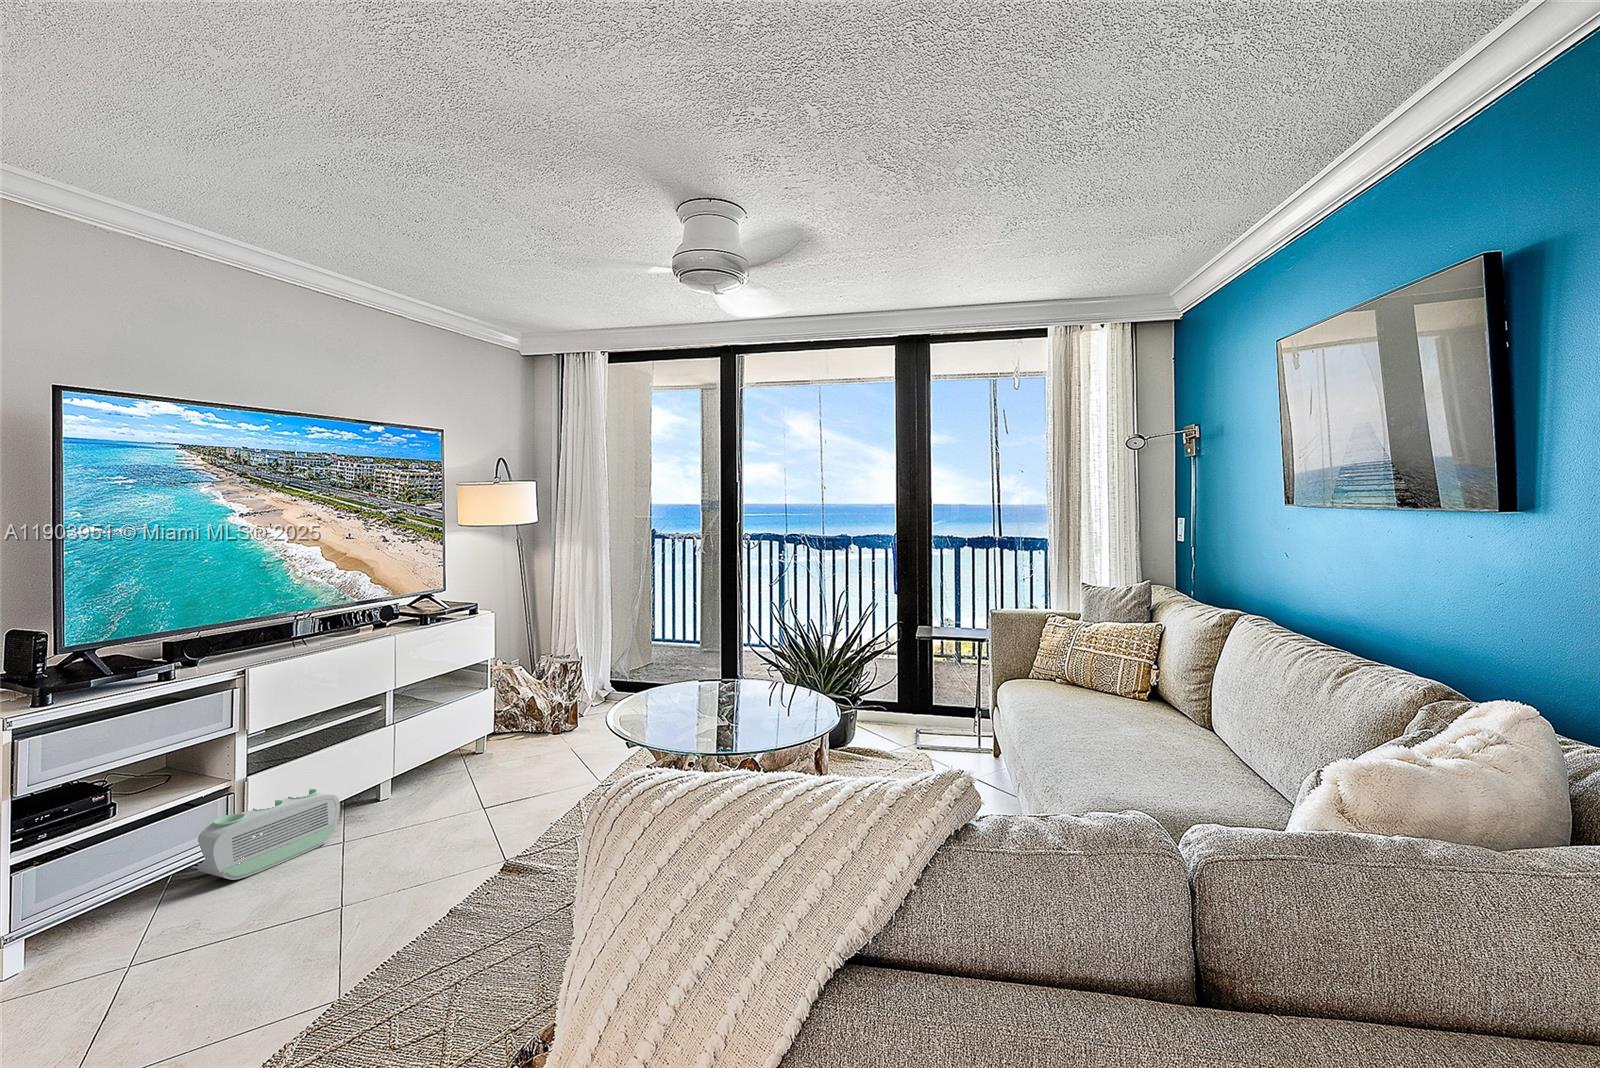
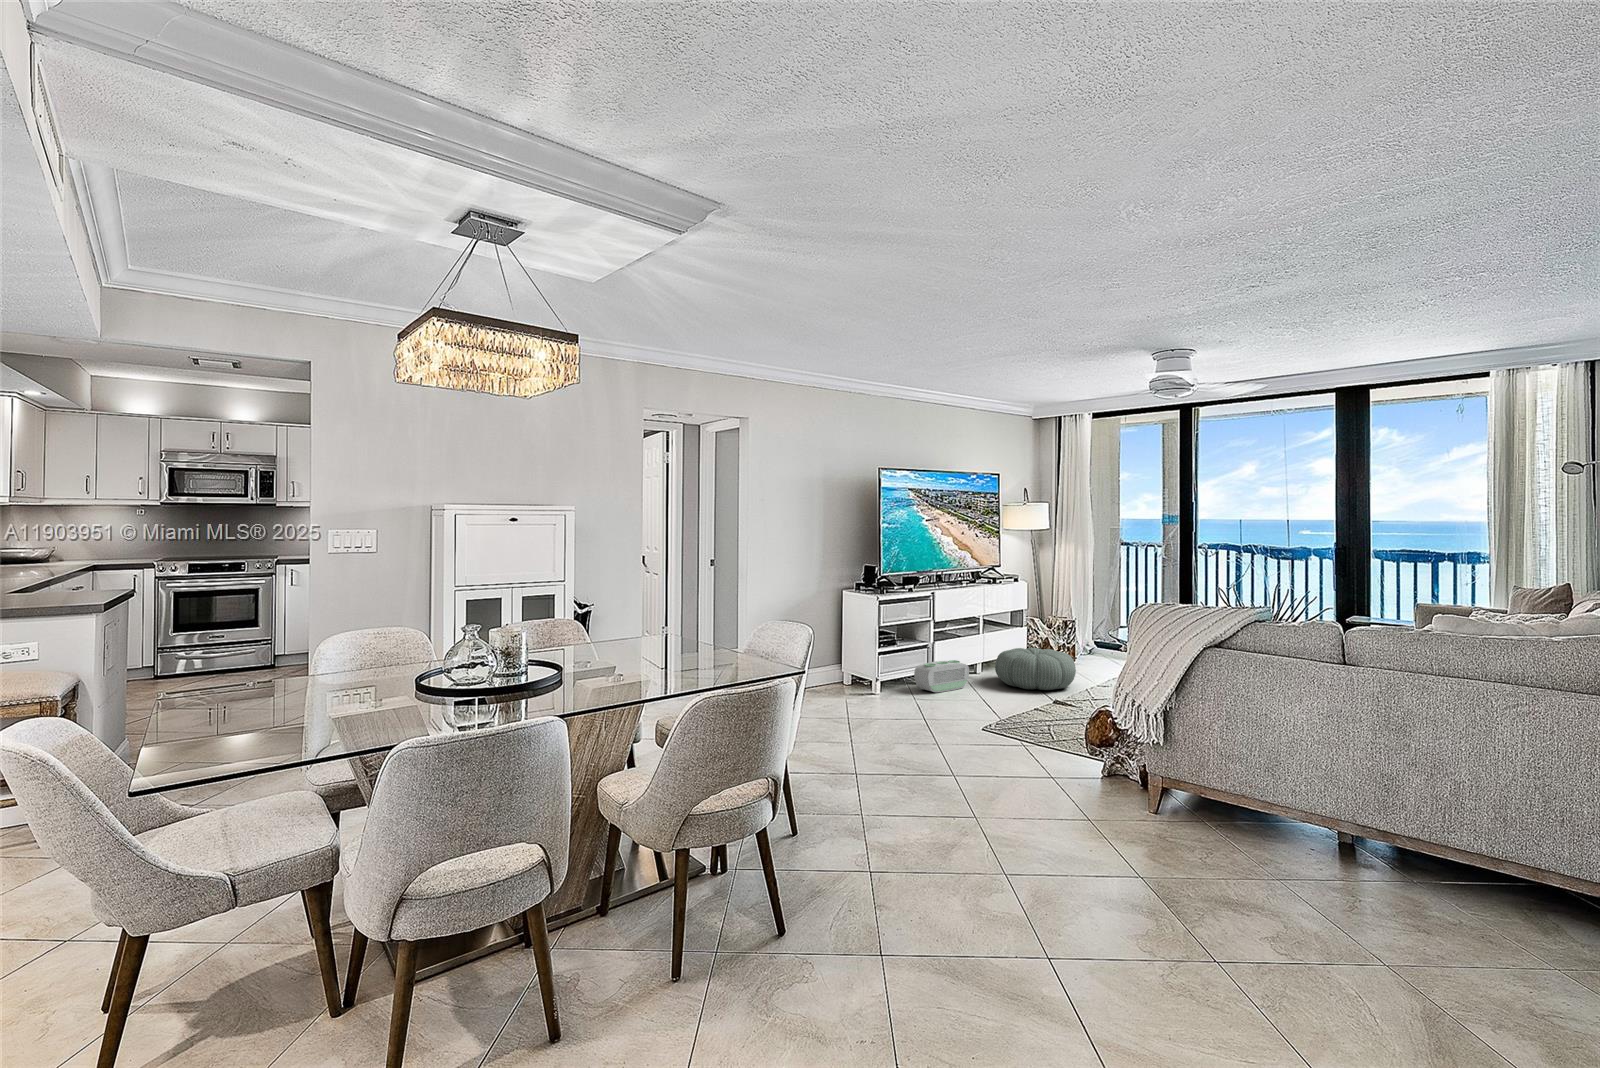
pouf: none [409,727,557,817] -> present [995,648,1076,690]

